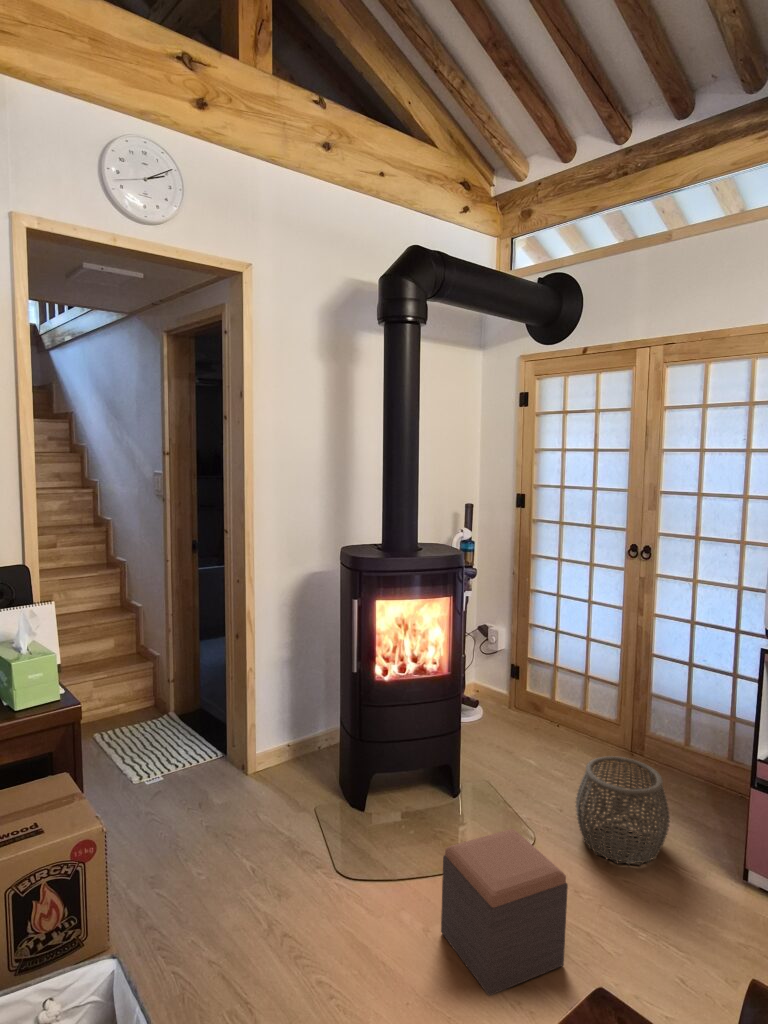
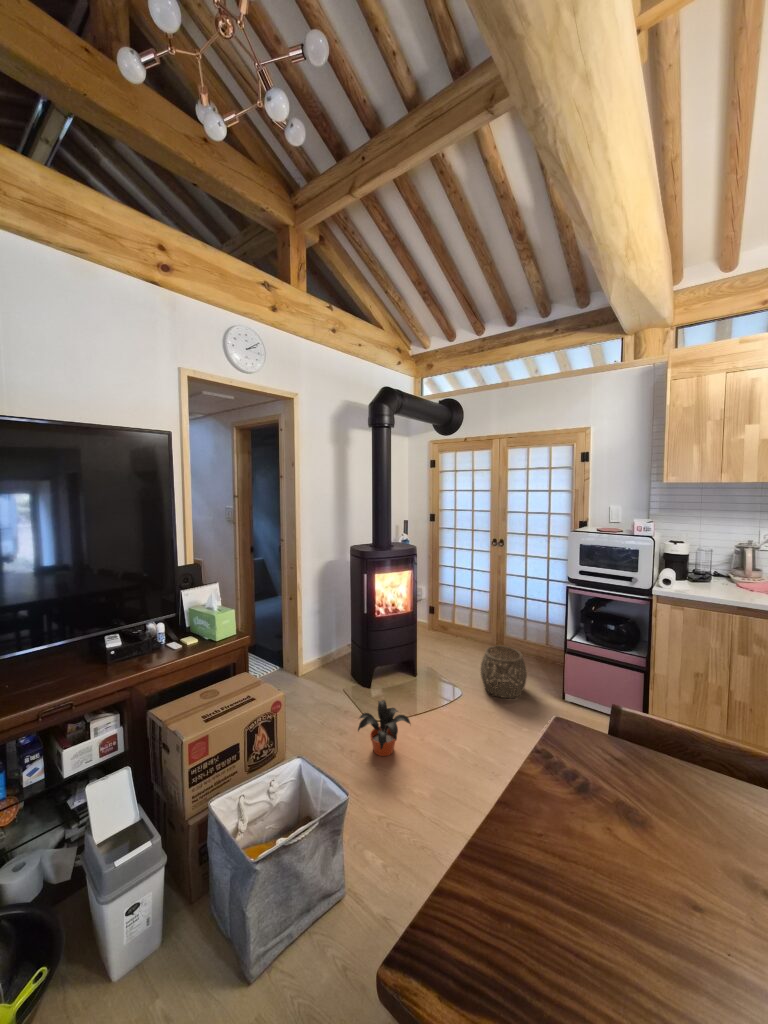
footstool: present [441,829,568,995] -> none [429,684,492,766]
potted plant: none [297,843,402,952] -> present [358,700,410,756]

